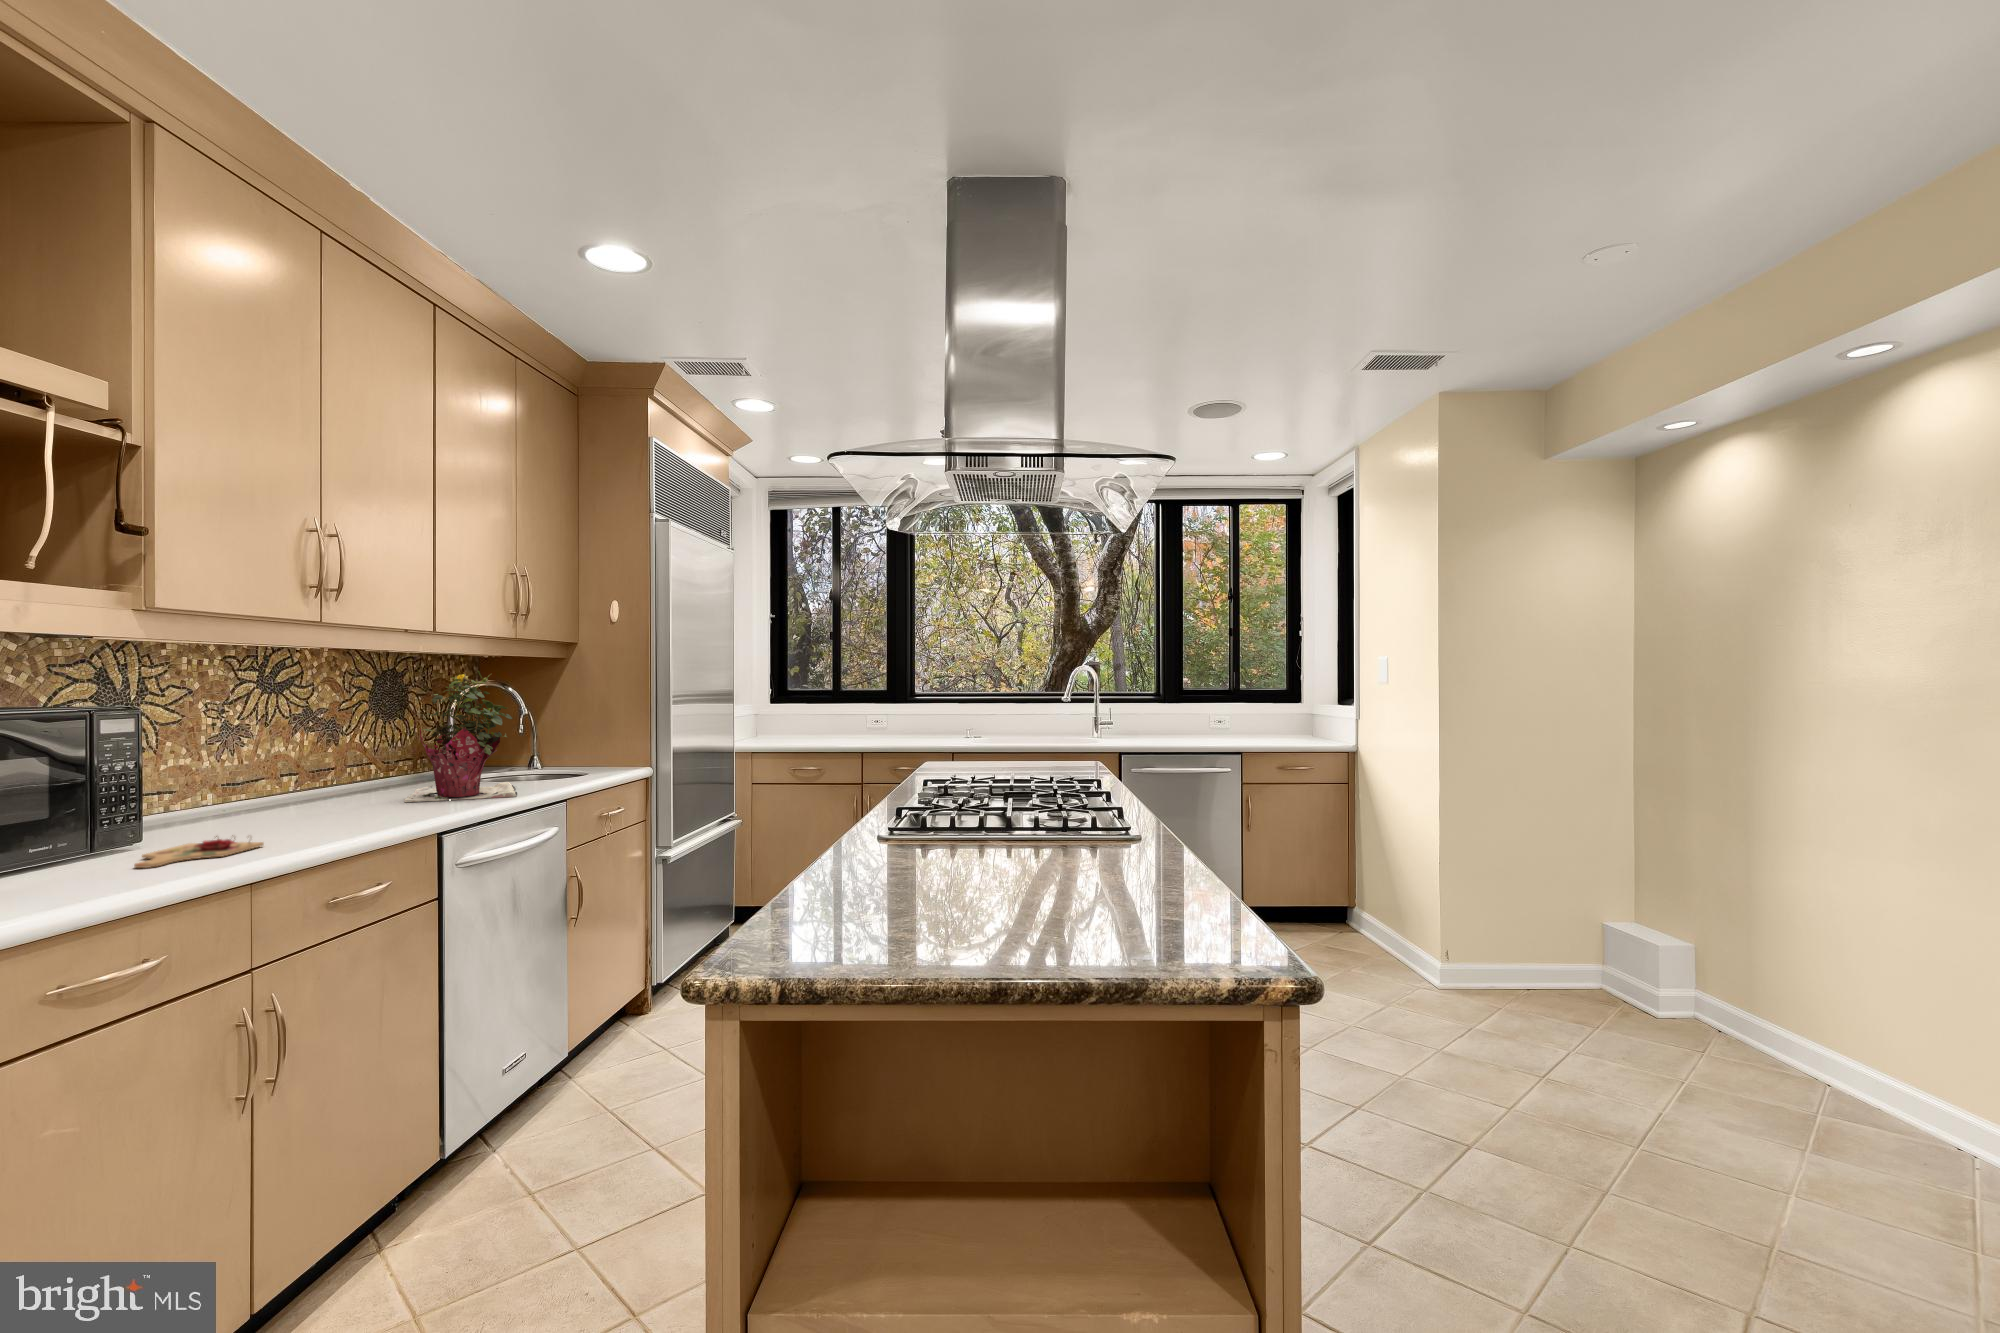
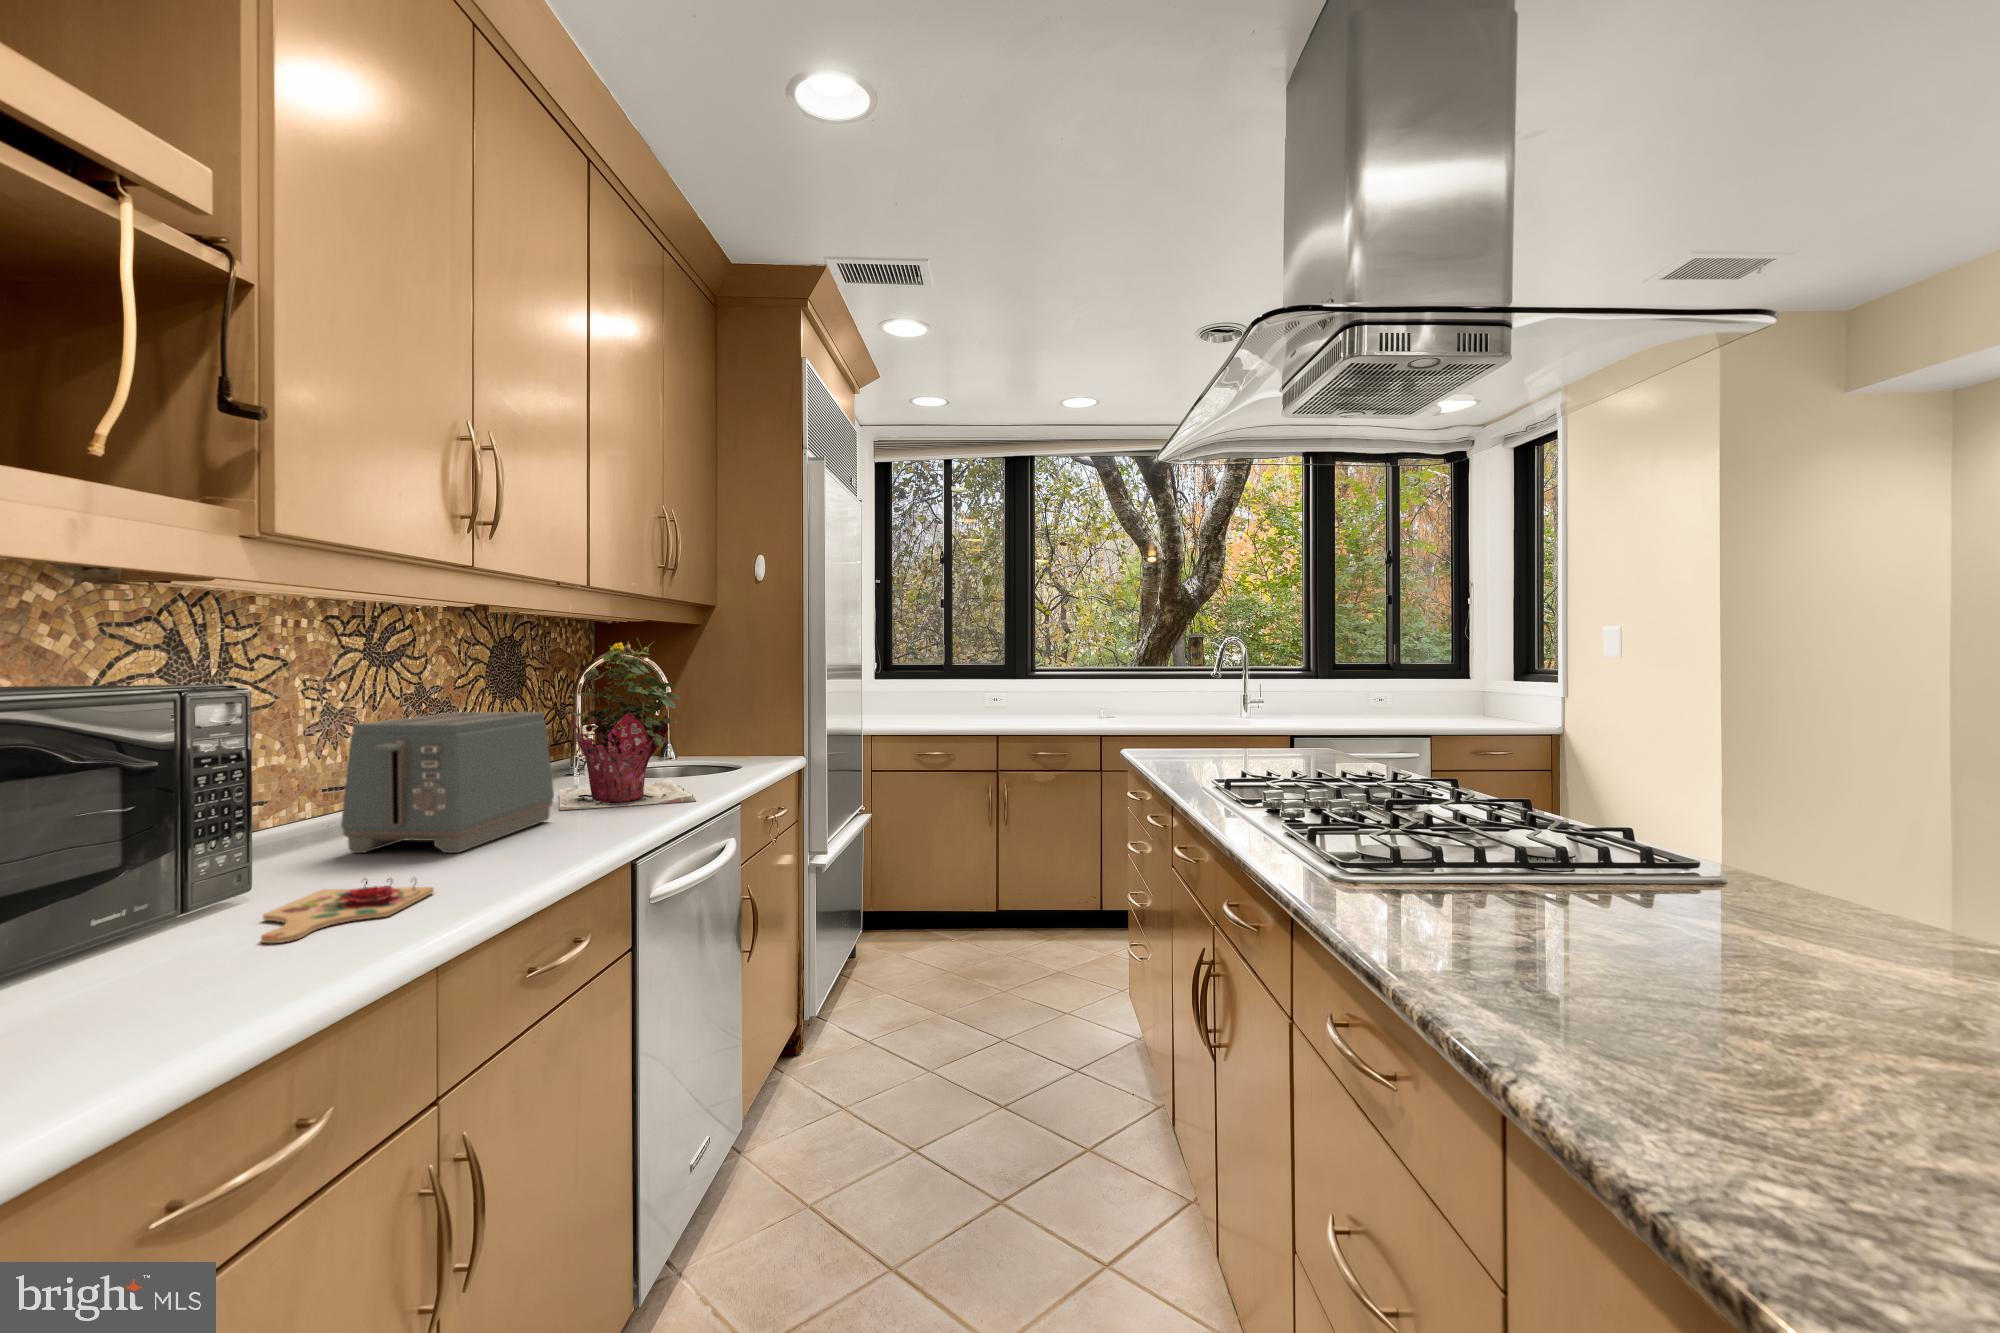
toaster: none [219,727,393,826] -> present [341,712,554,853]

